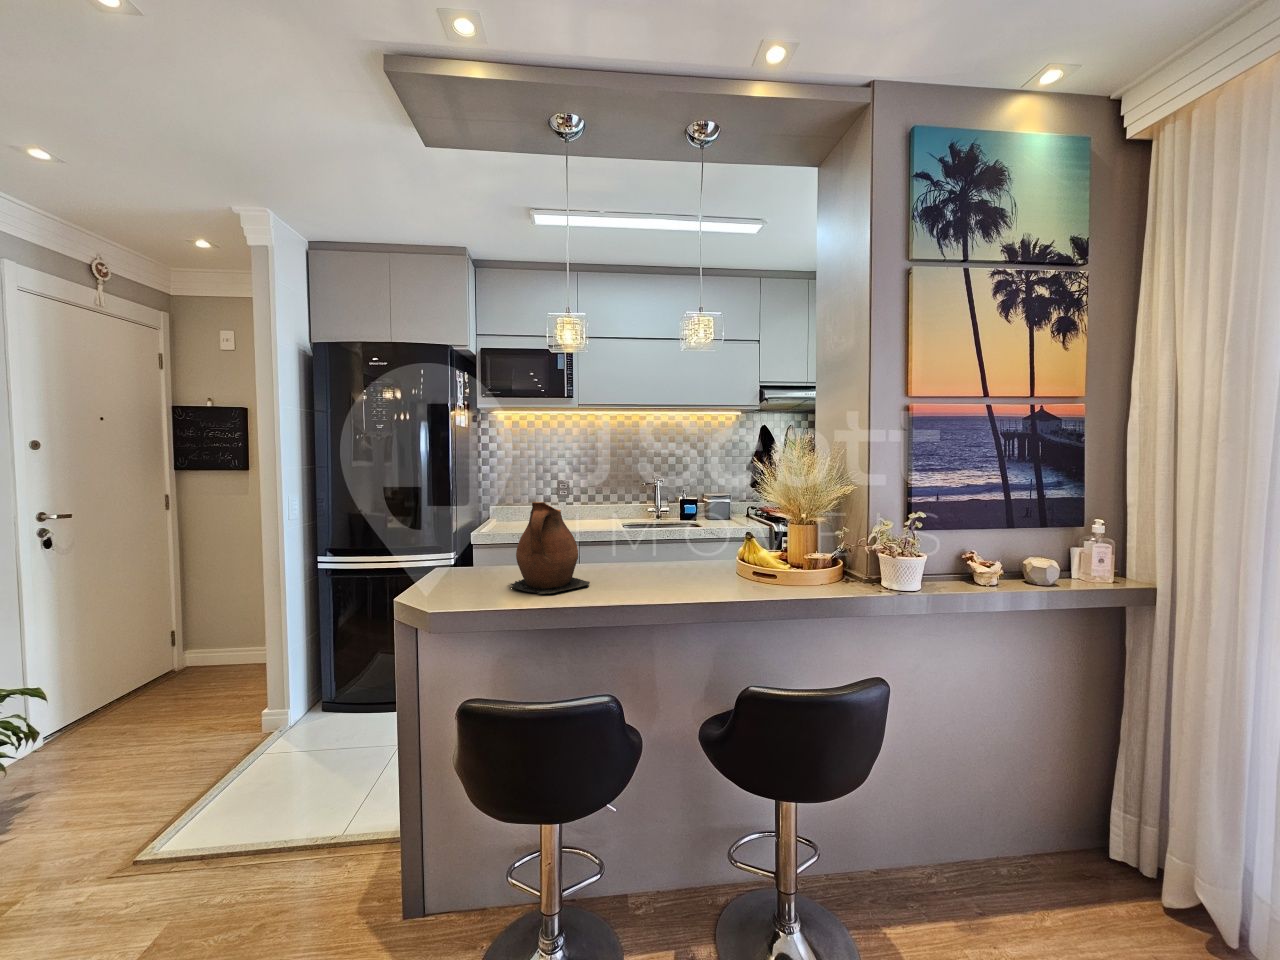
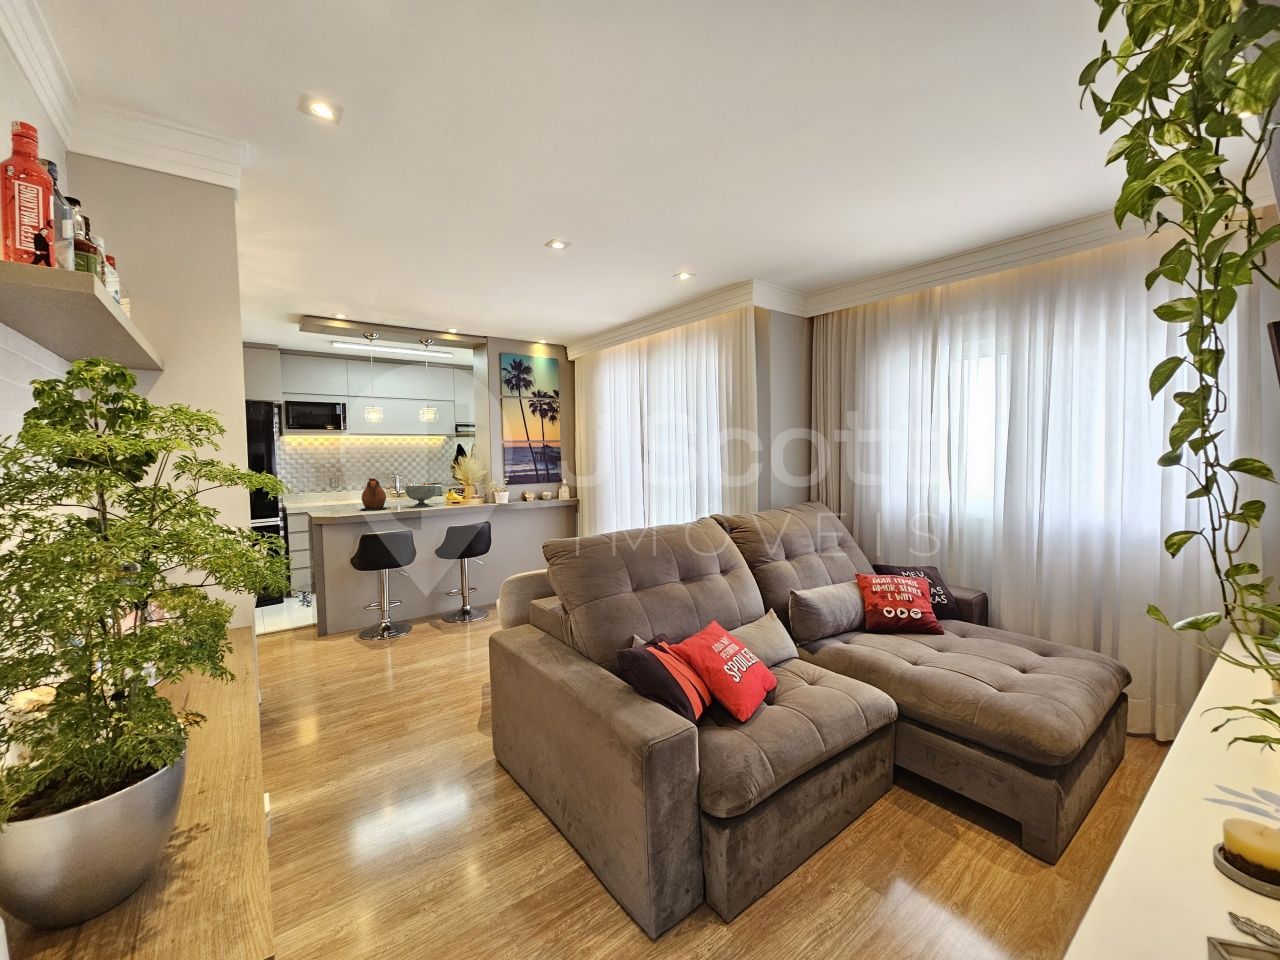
decorative bowl: none [629,522,709,588] -> present [405,485,436,507]

